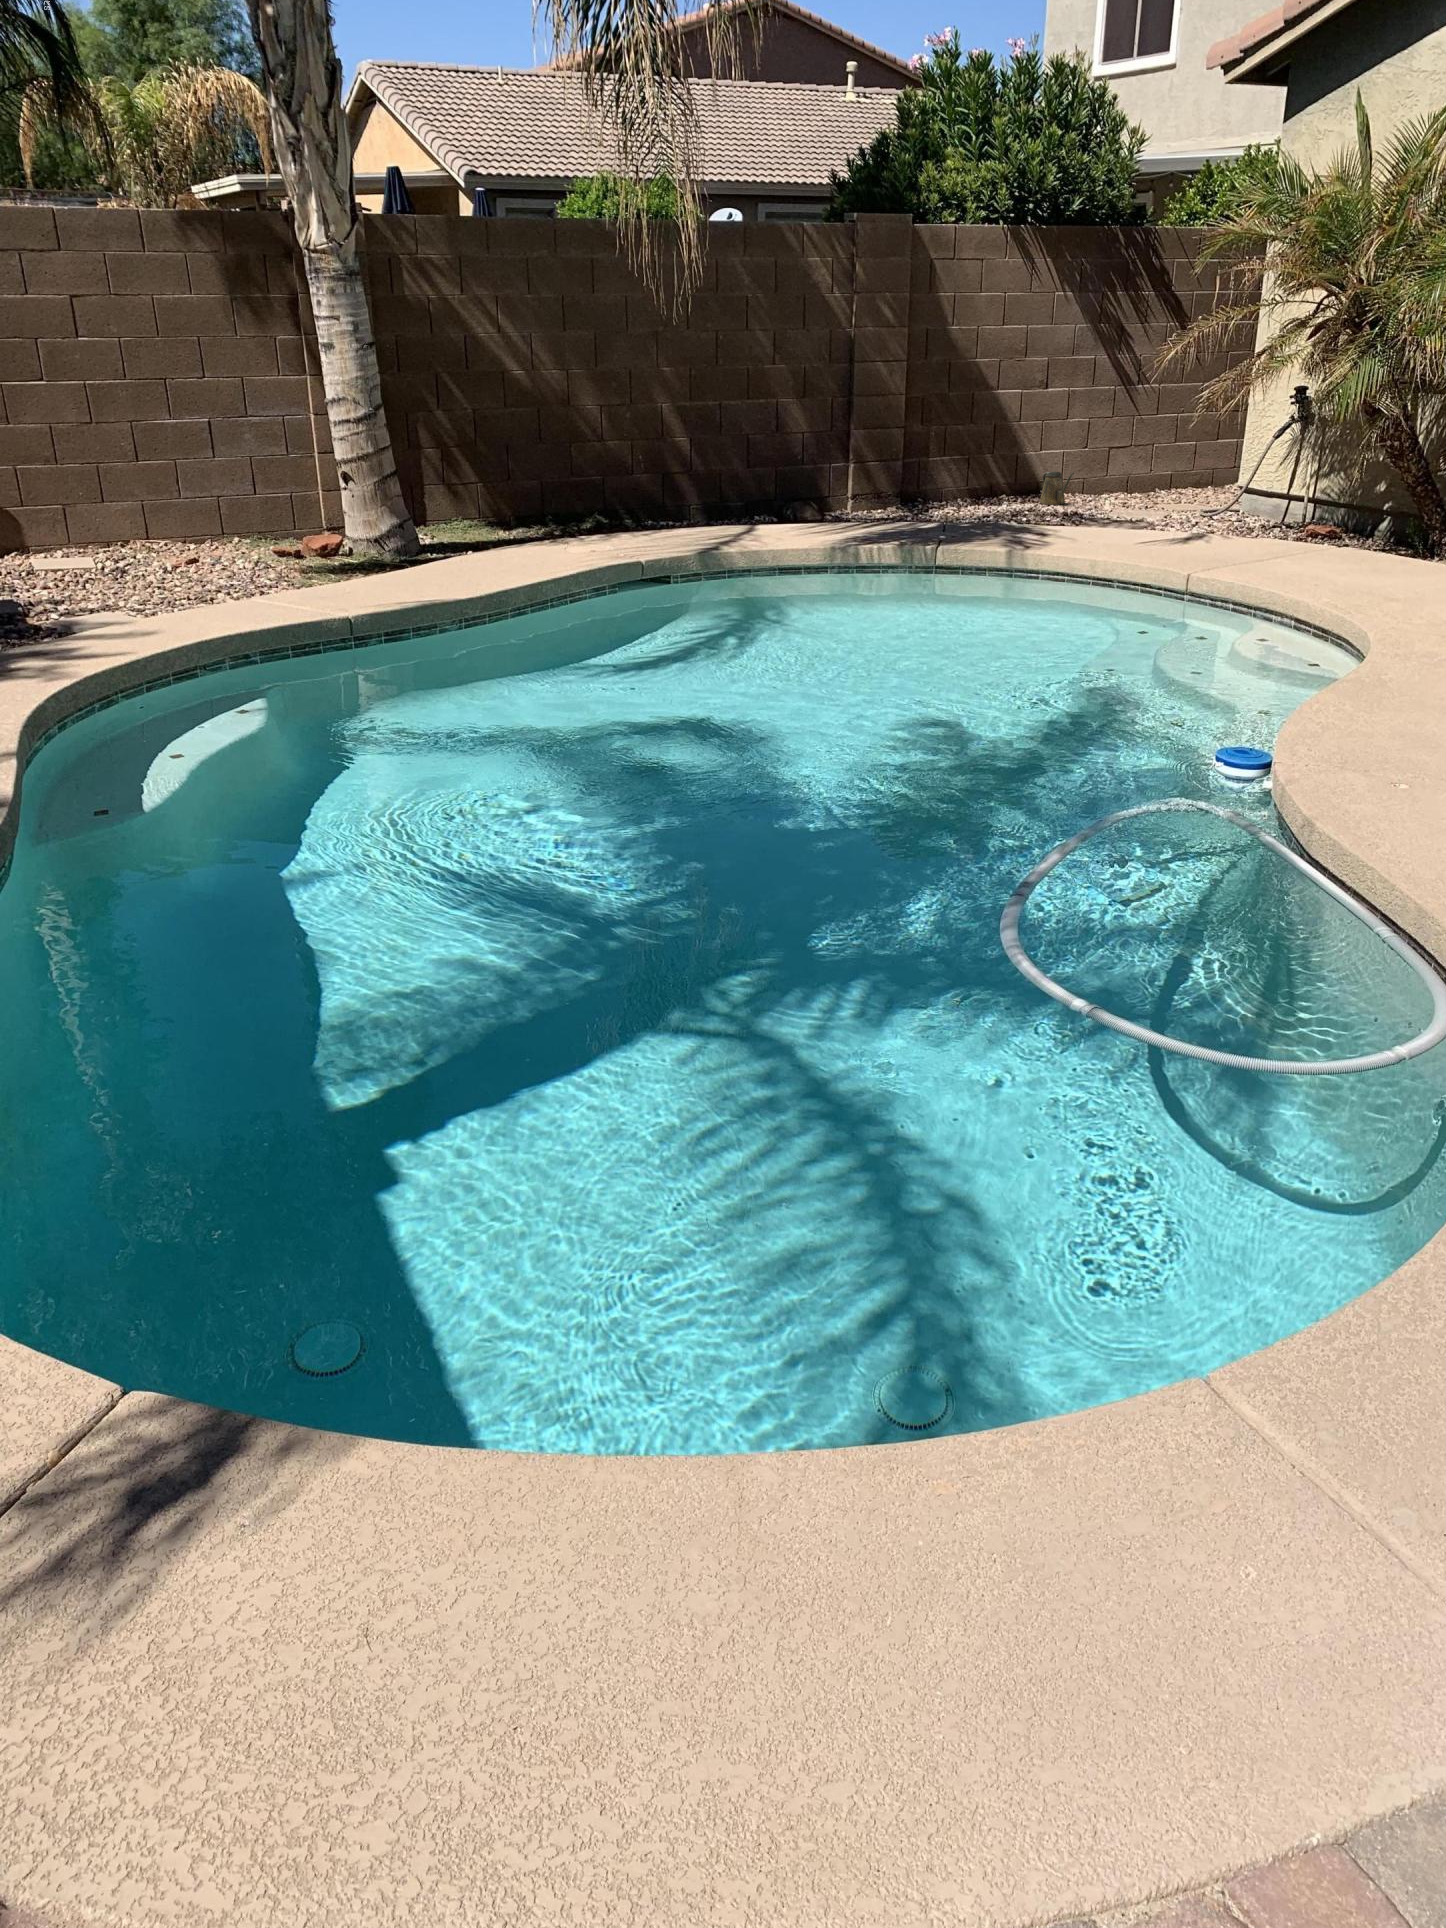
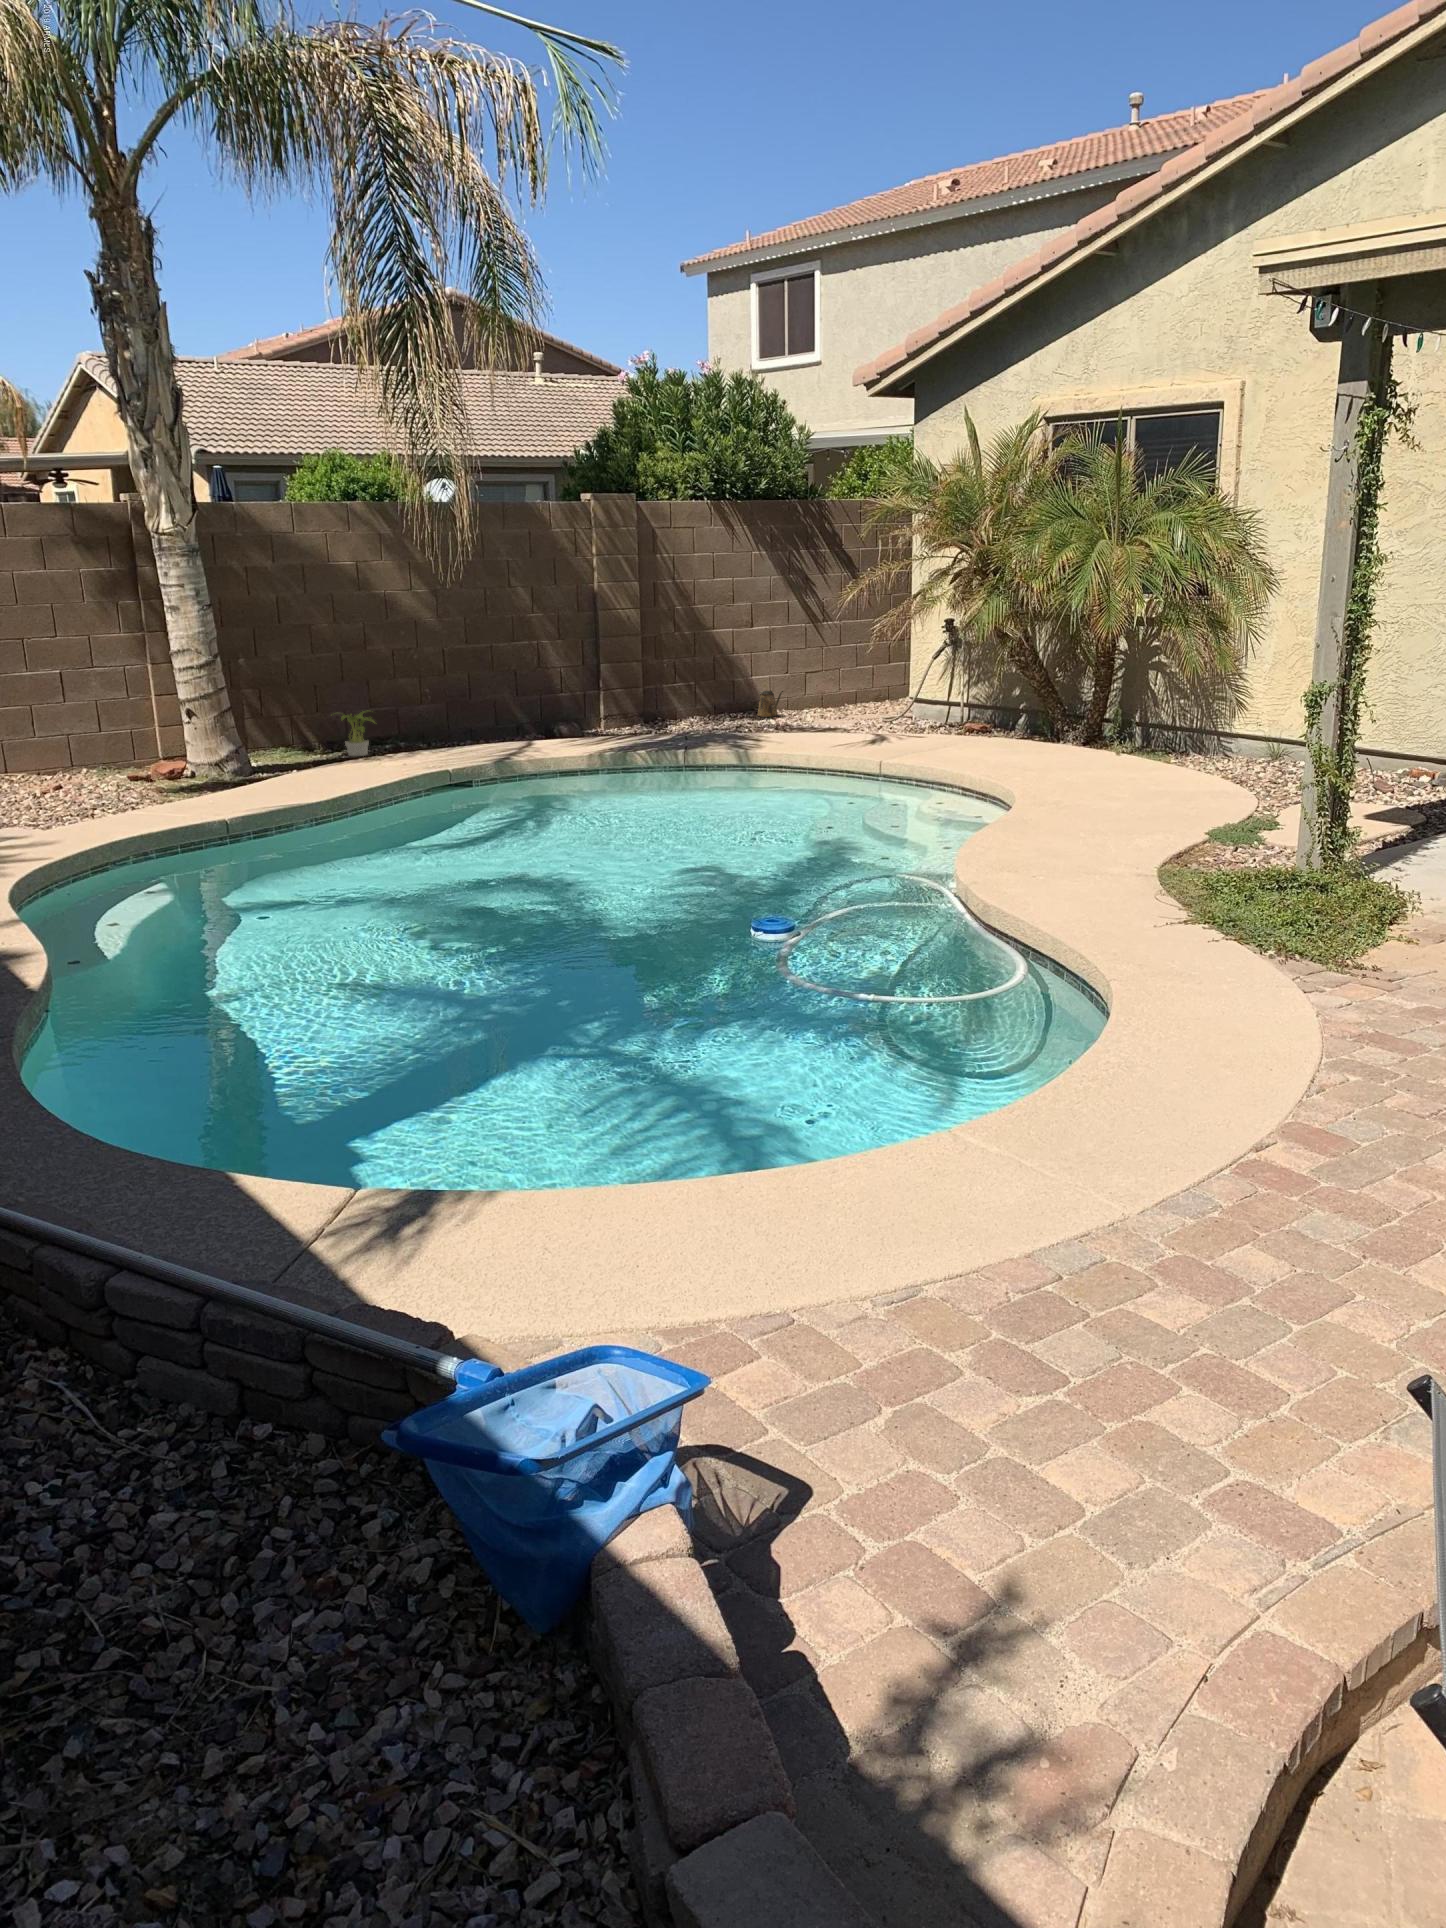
potted plant: none [519,480,572,536] -> present [341,711,374,756]

